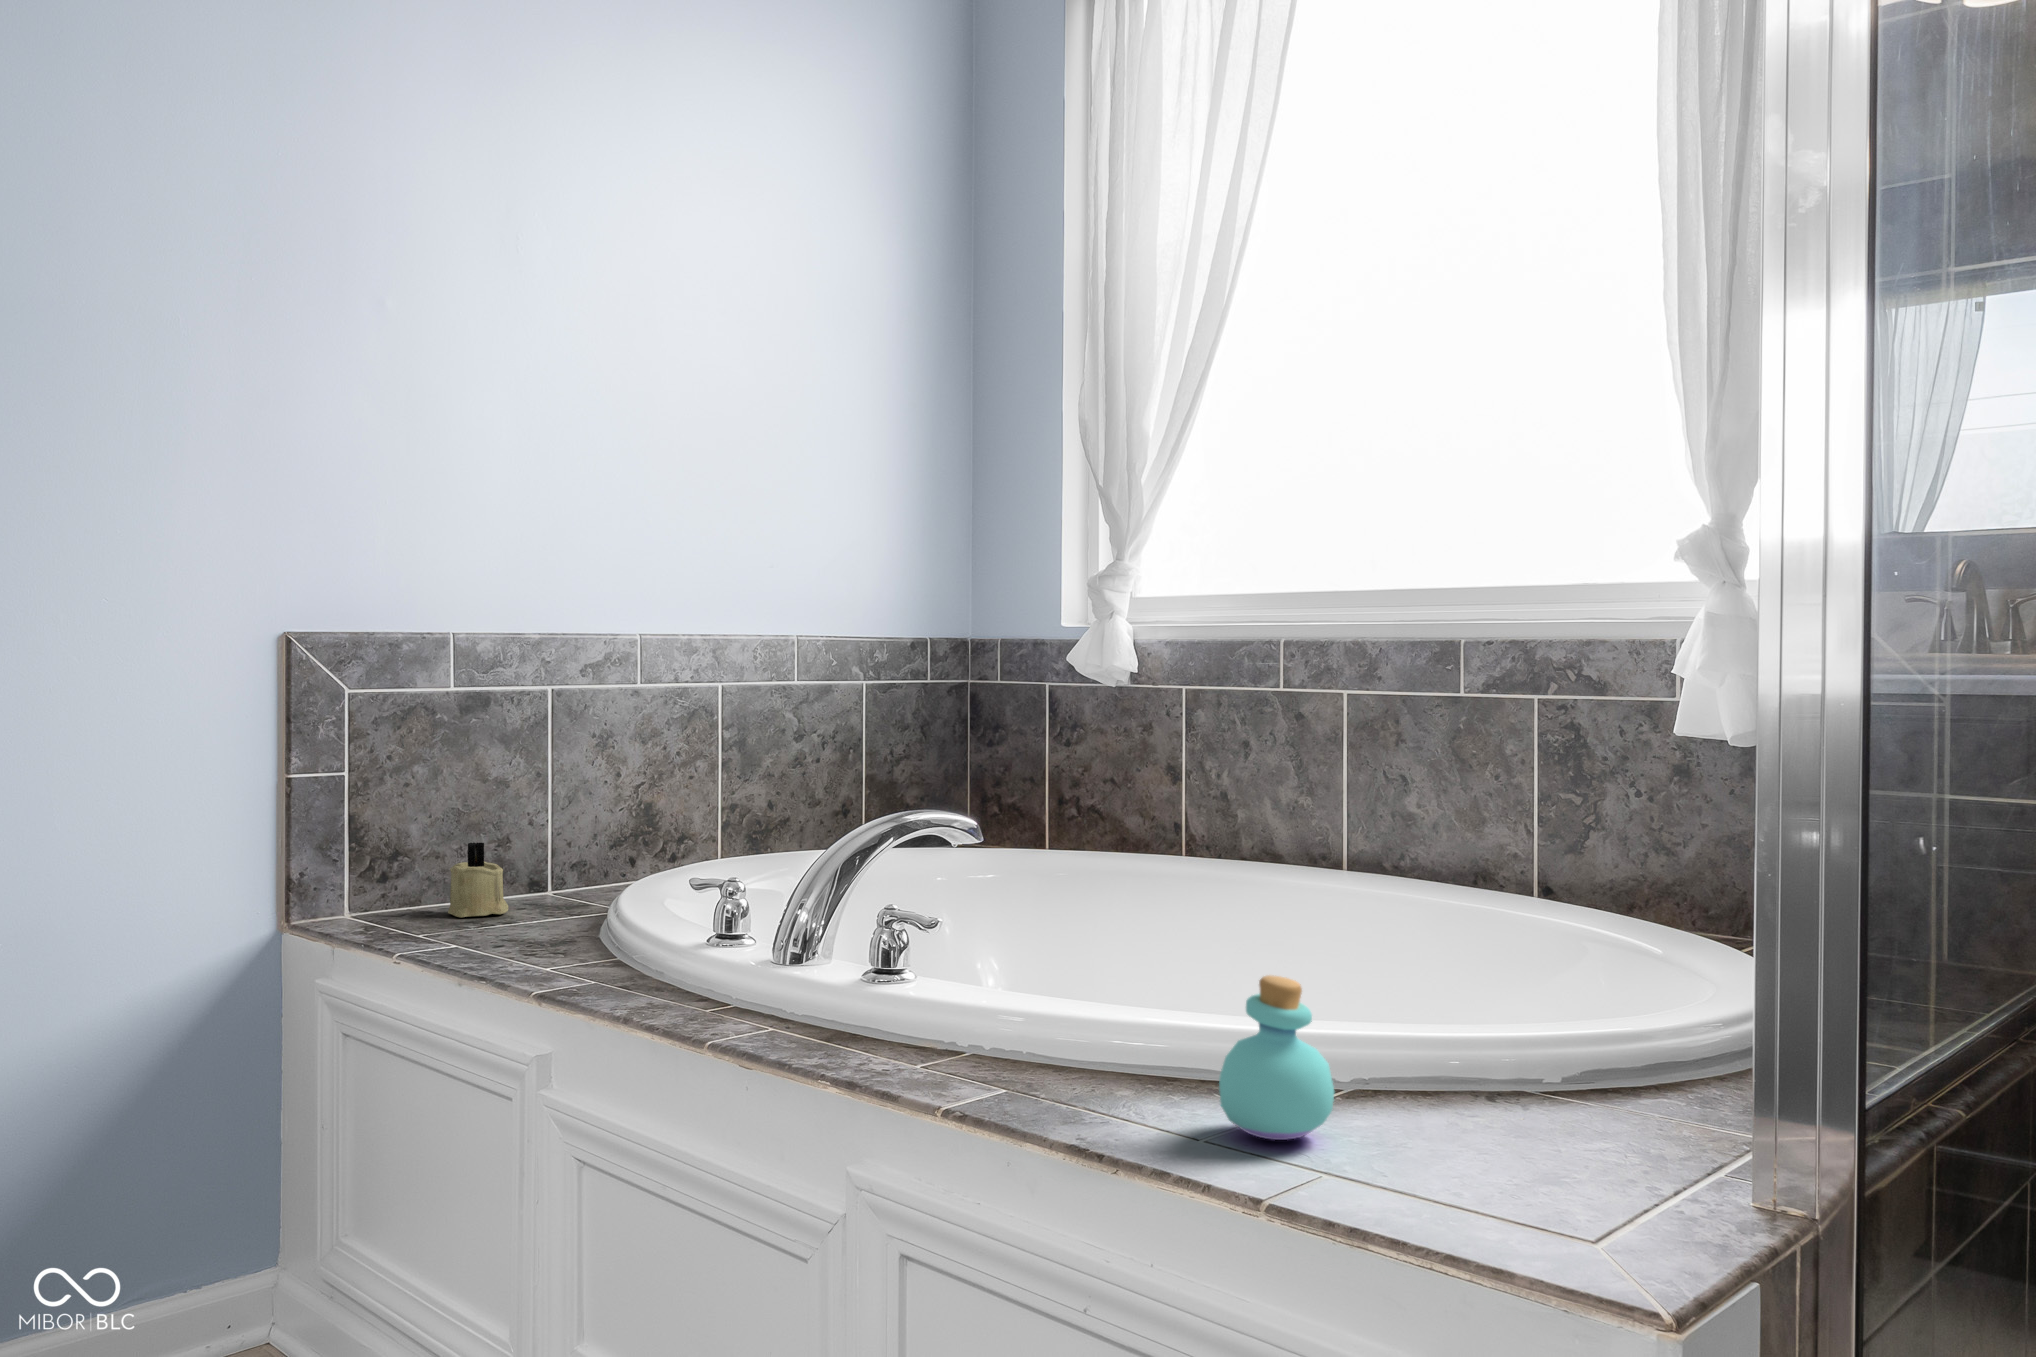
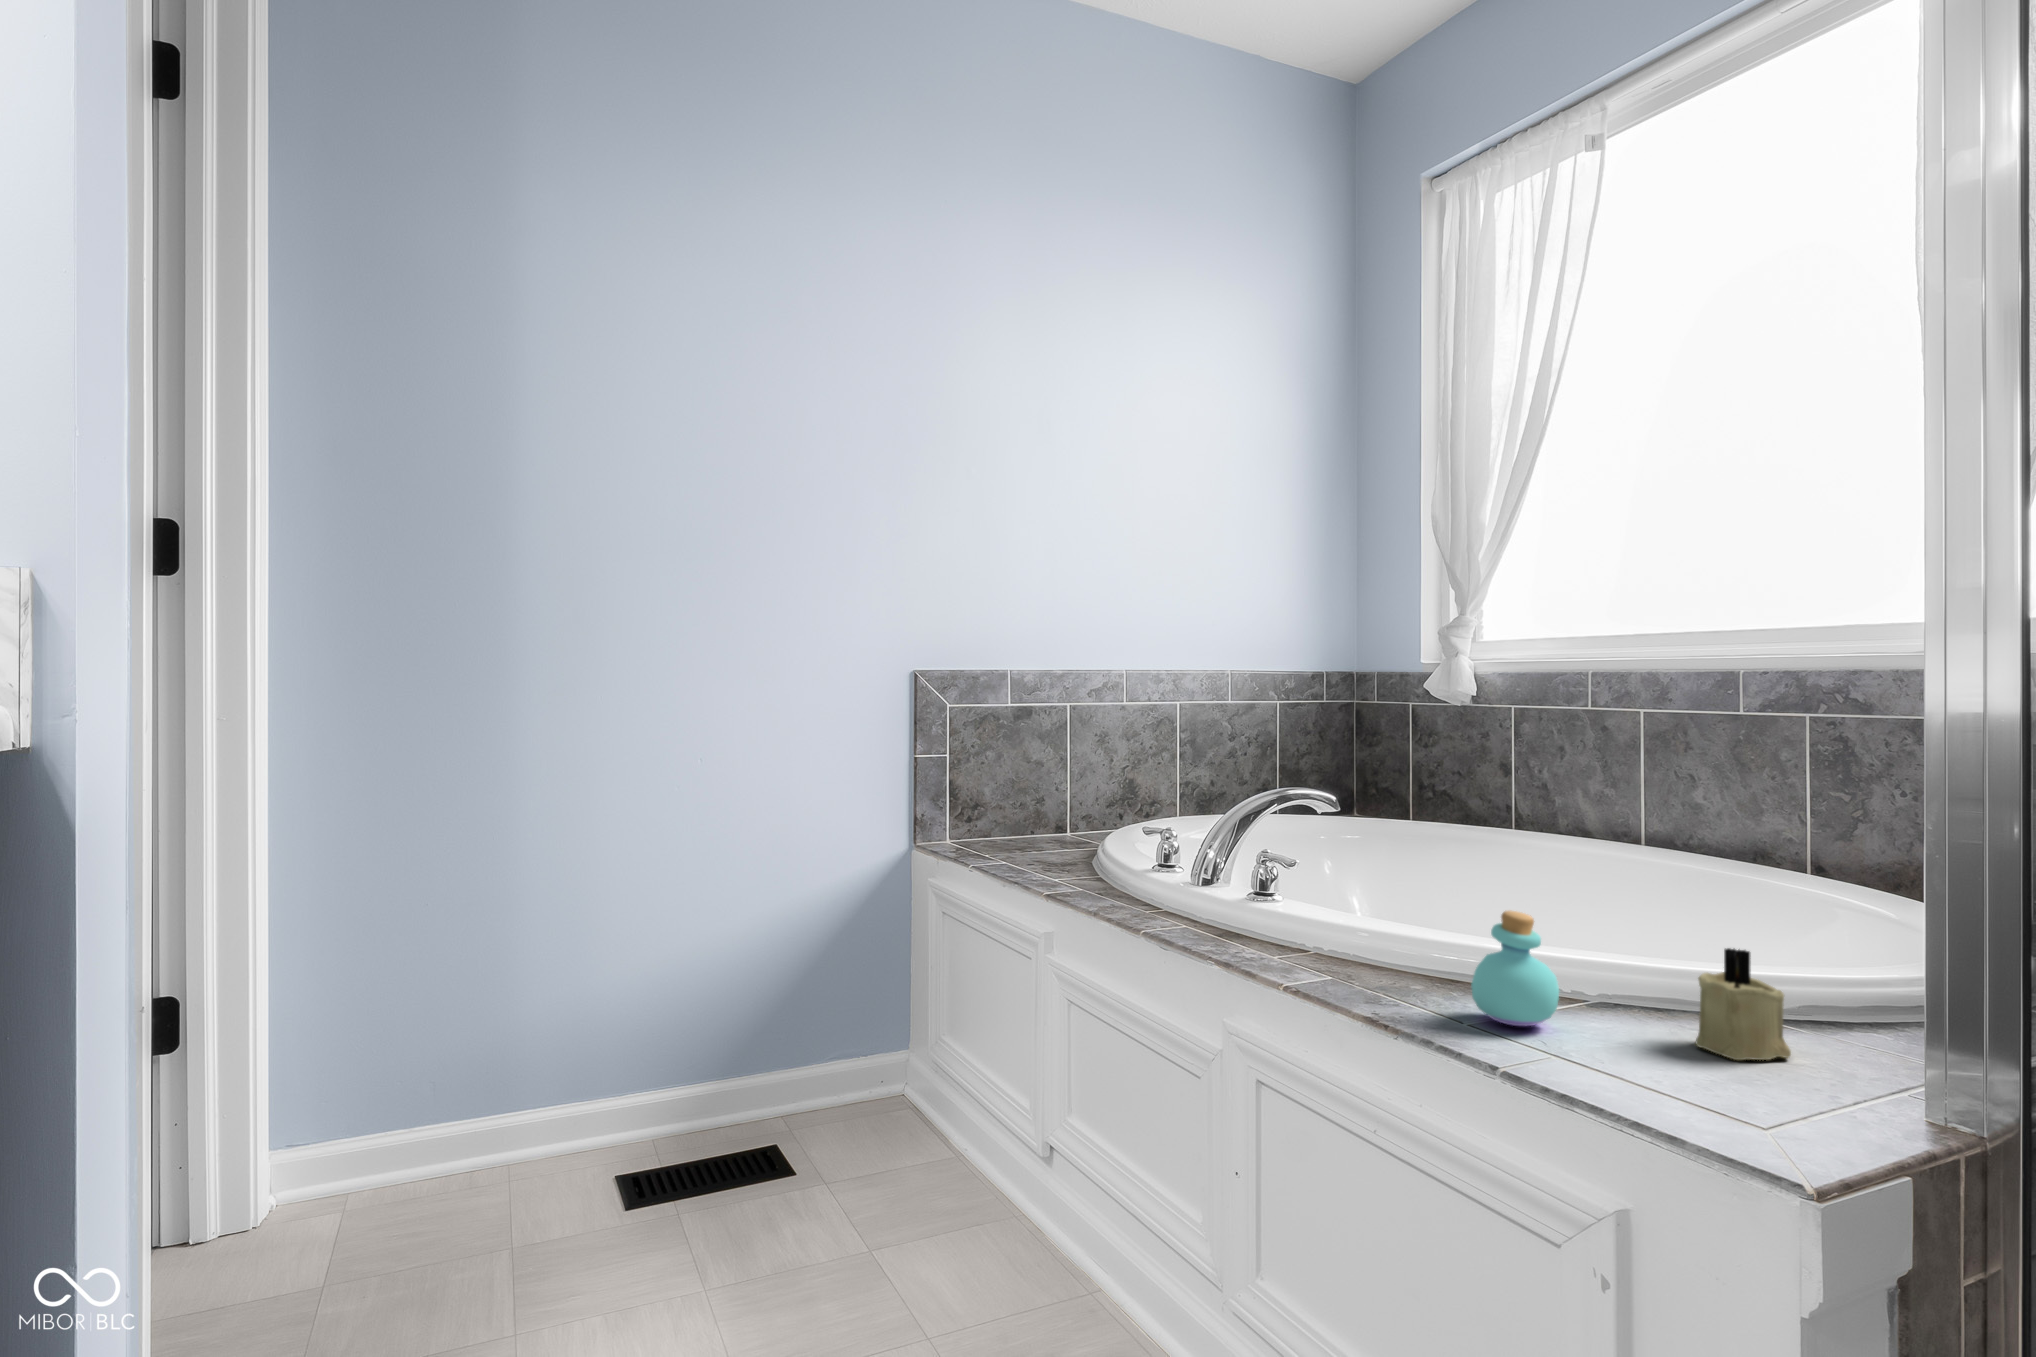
candle: present [448,843,508,917] -> present [1696,948,1791,1060]

